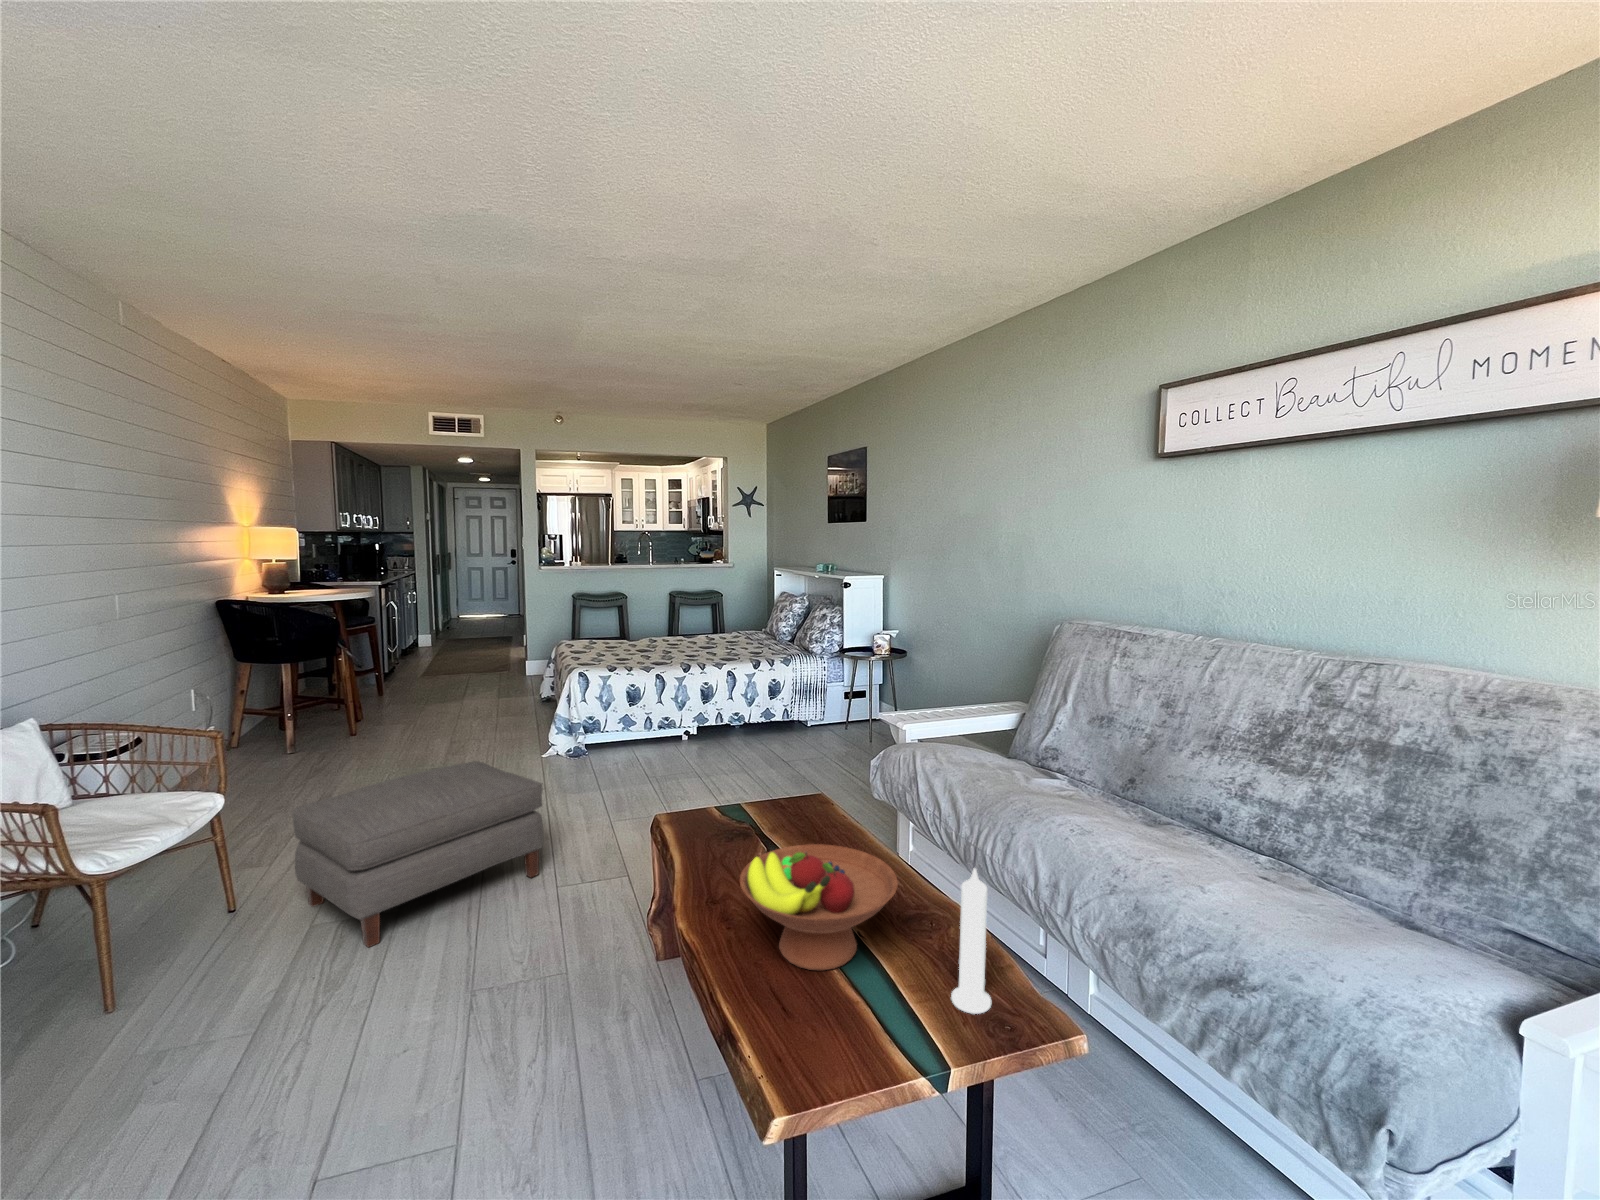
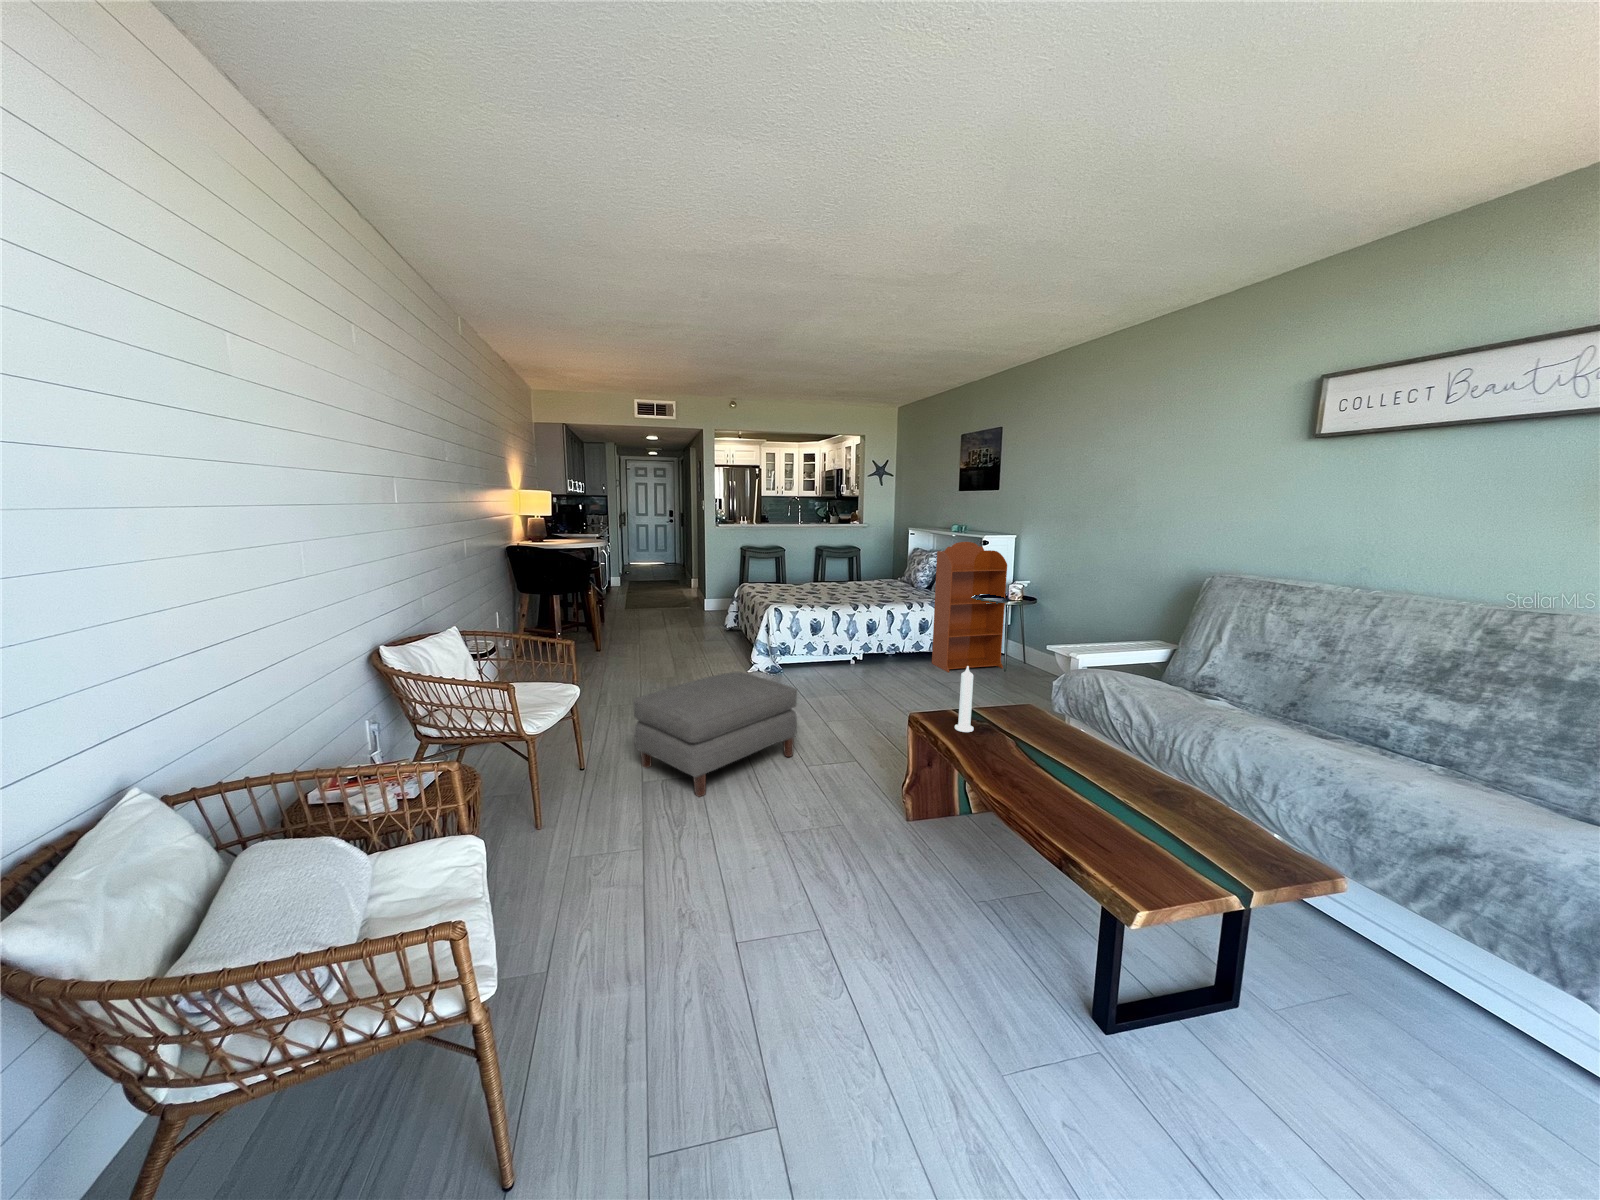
bookcase: none [786,584,872,747] -> present [932,542,1007,673]
fruit bowl: present [740,844,898,970] -> none [1044,736,1173,822]
candle: present [951,868,991,1014] -> present [955,666,974,732]

